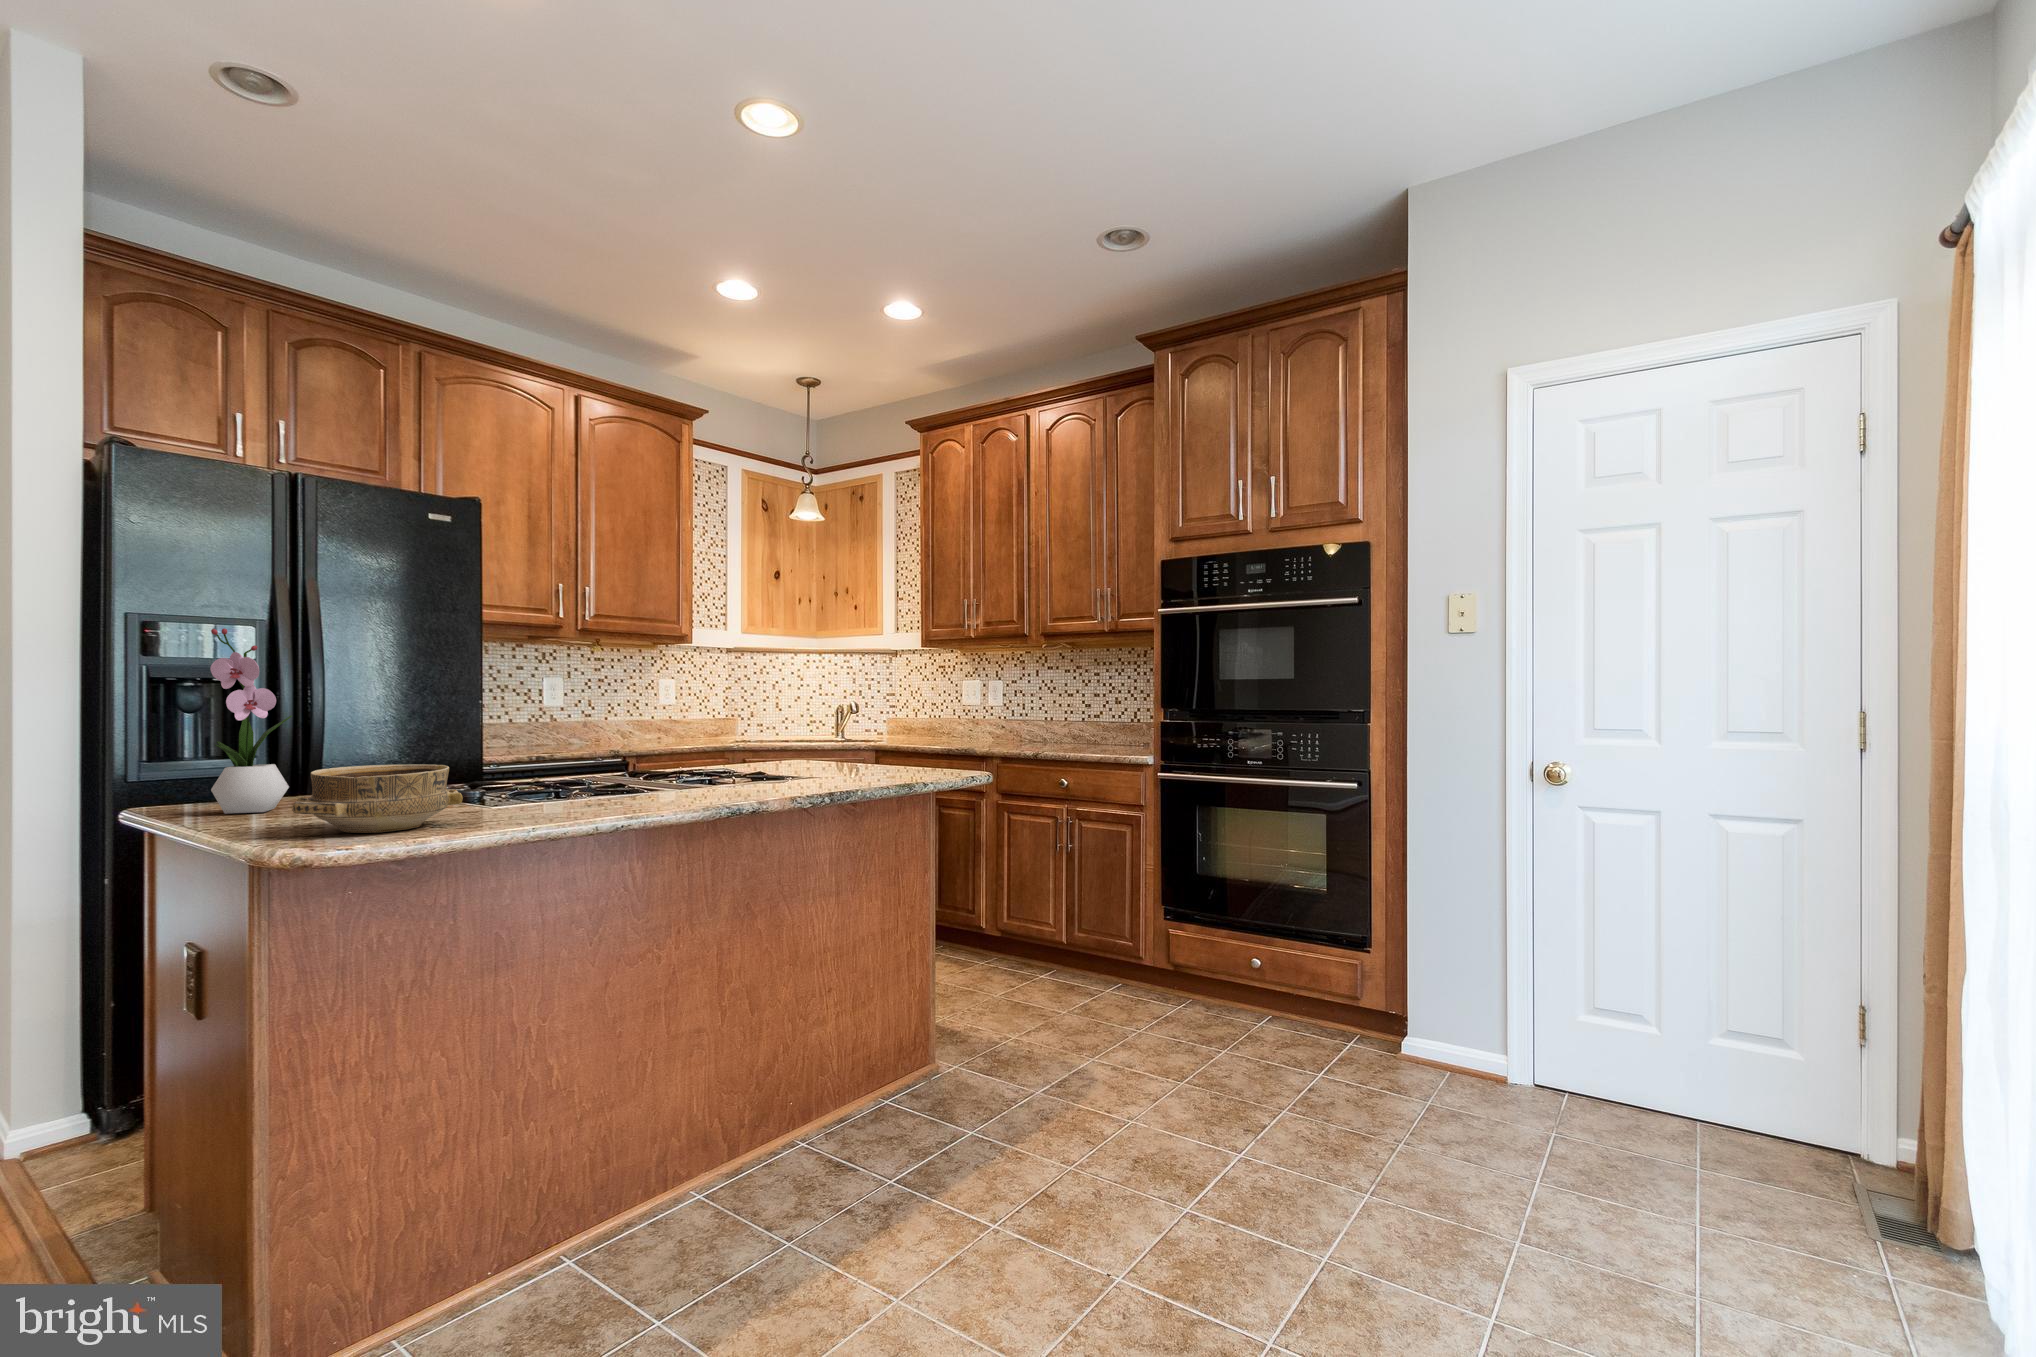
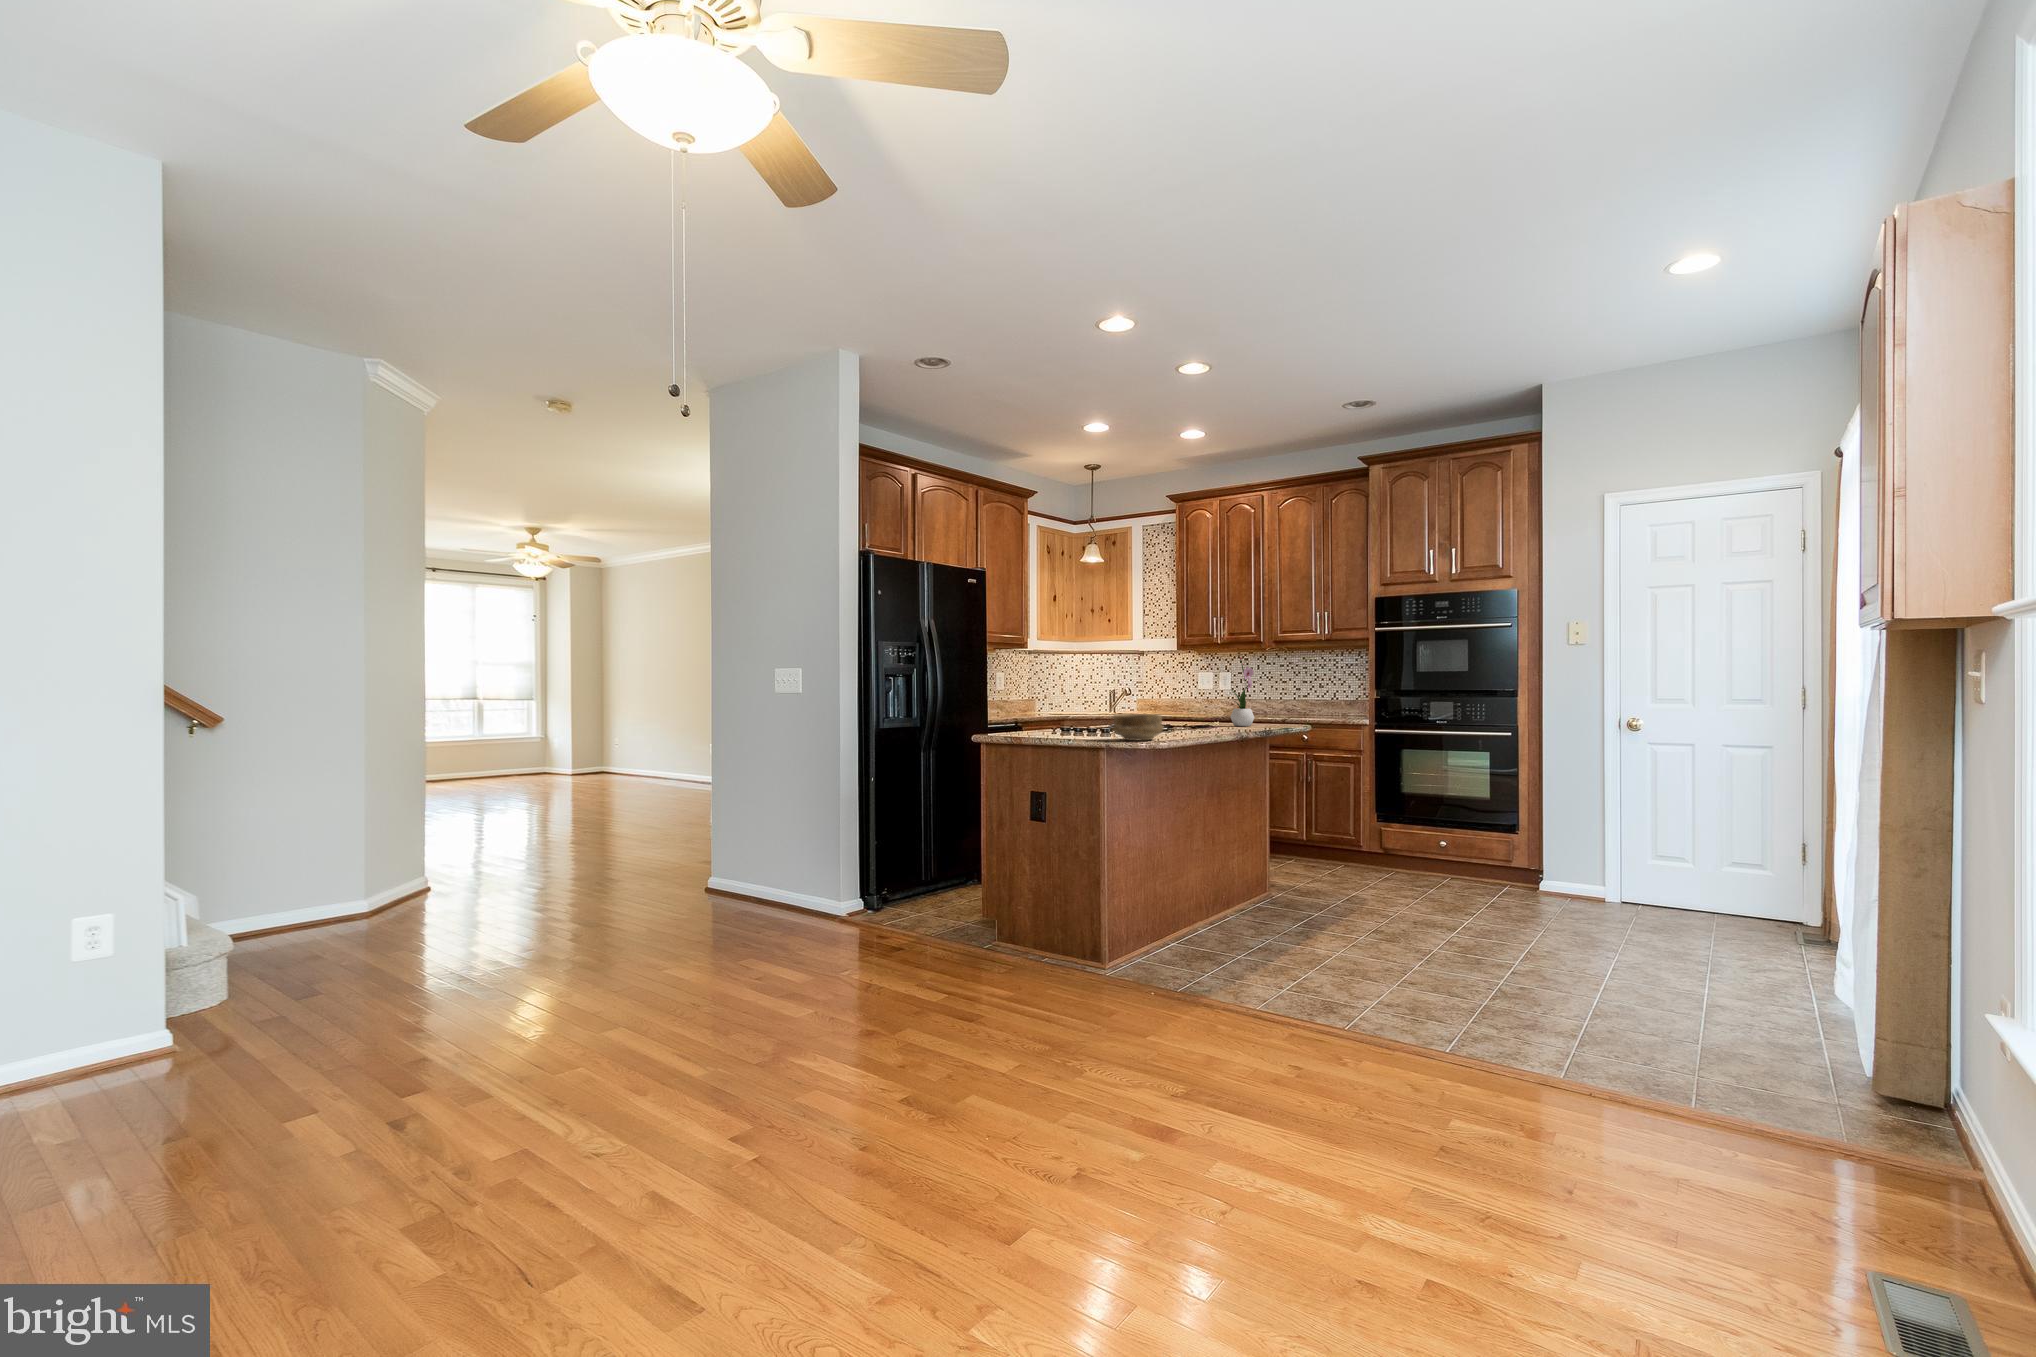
flower arrangement: present [210,628,292,814] -> present [1230,657,1254,726]

